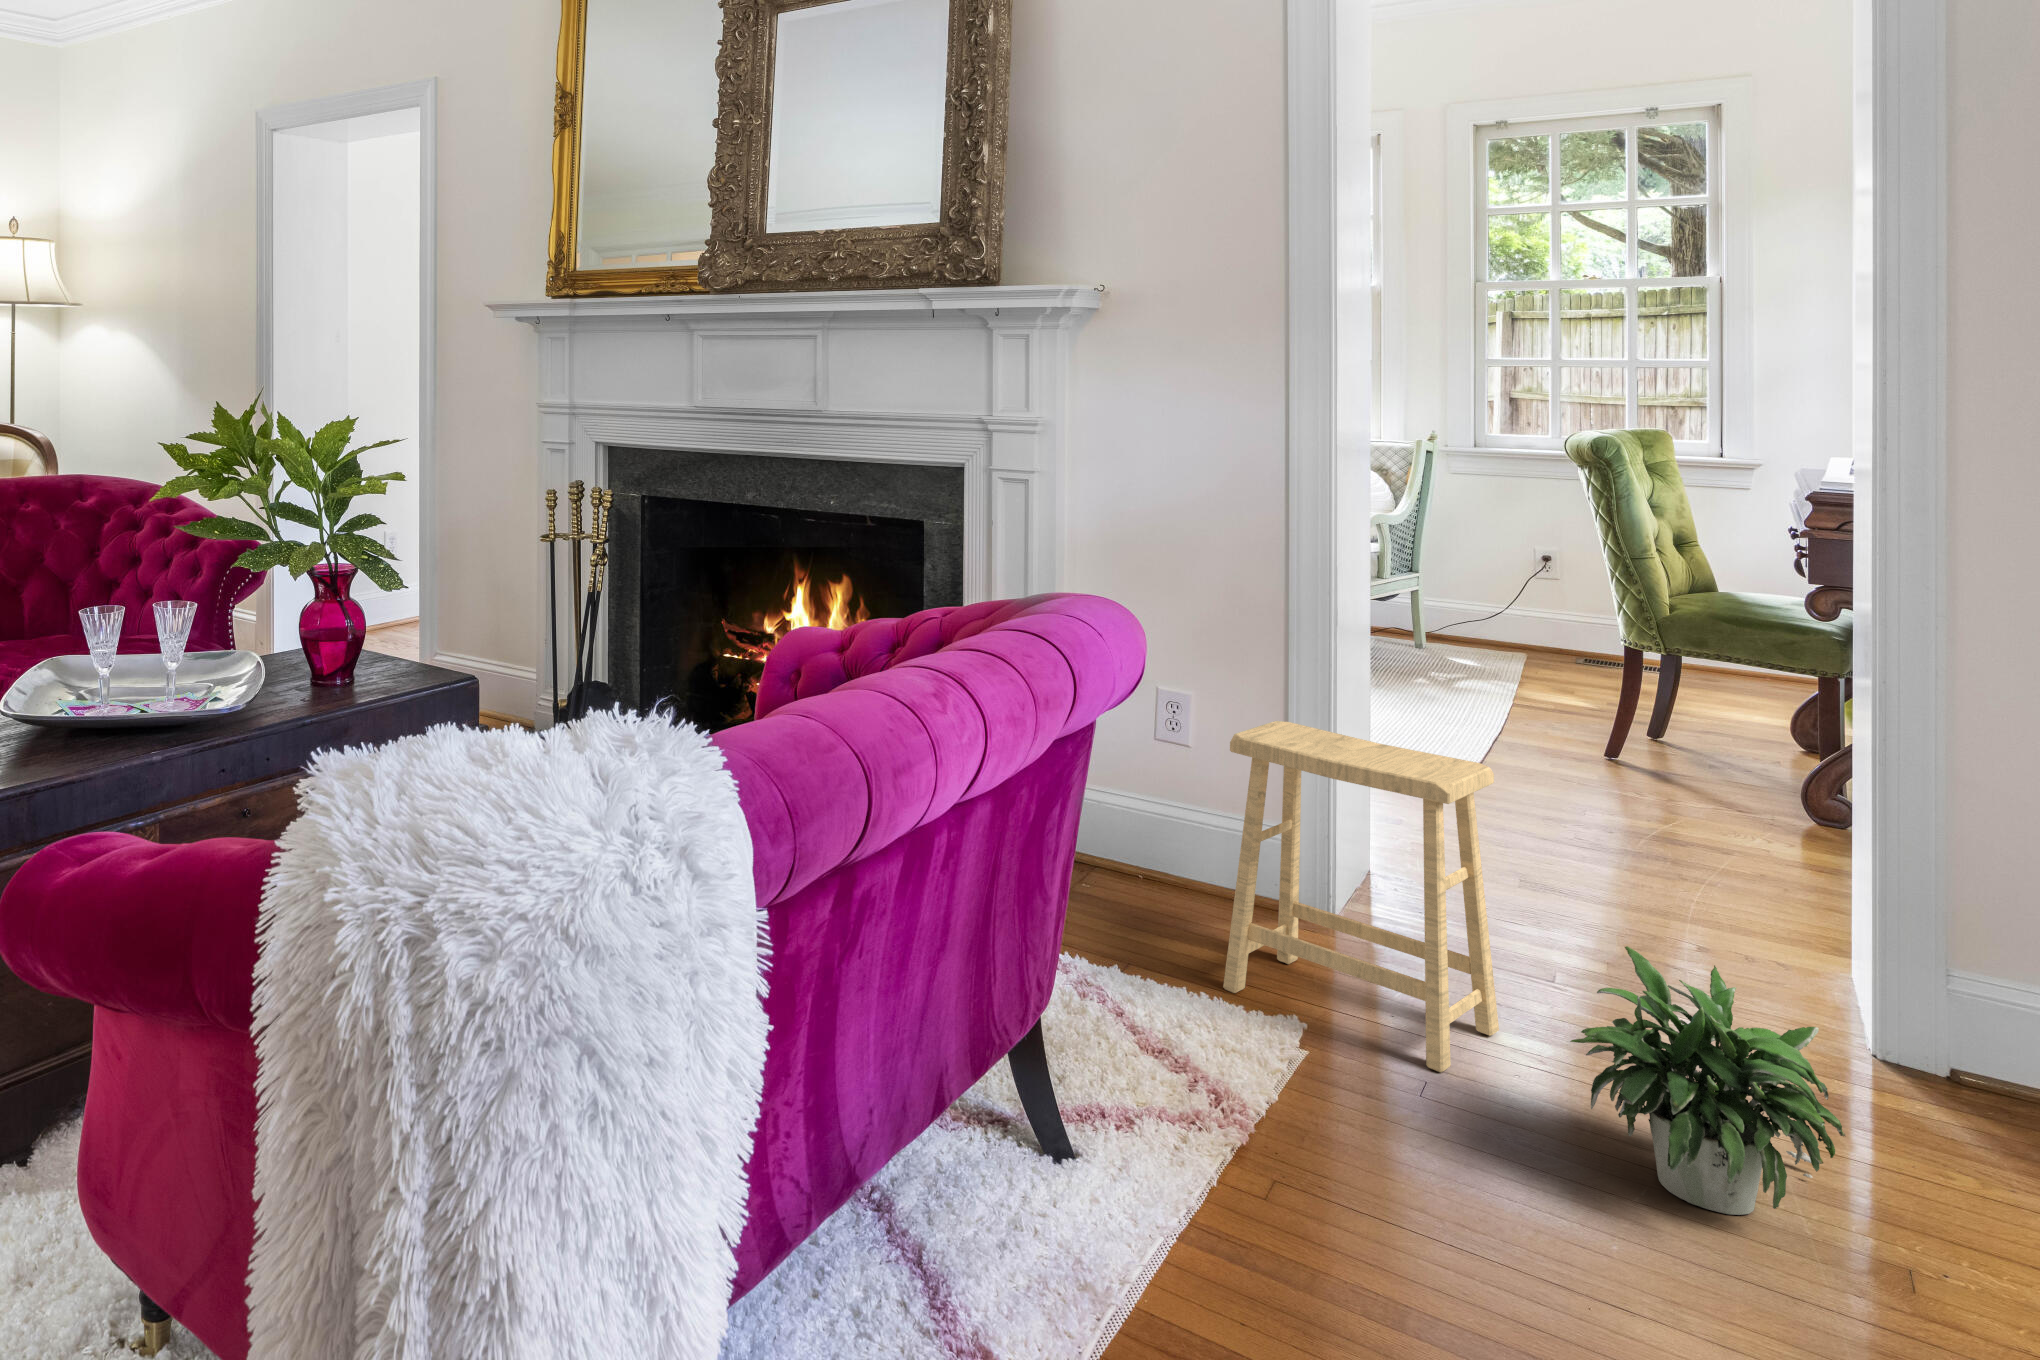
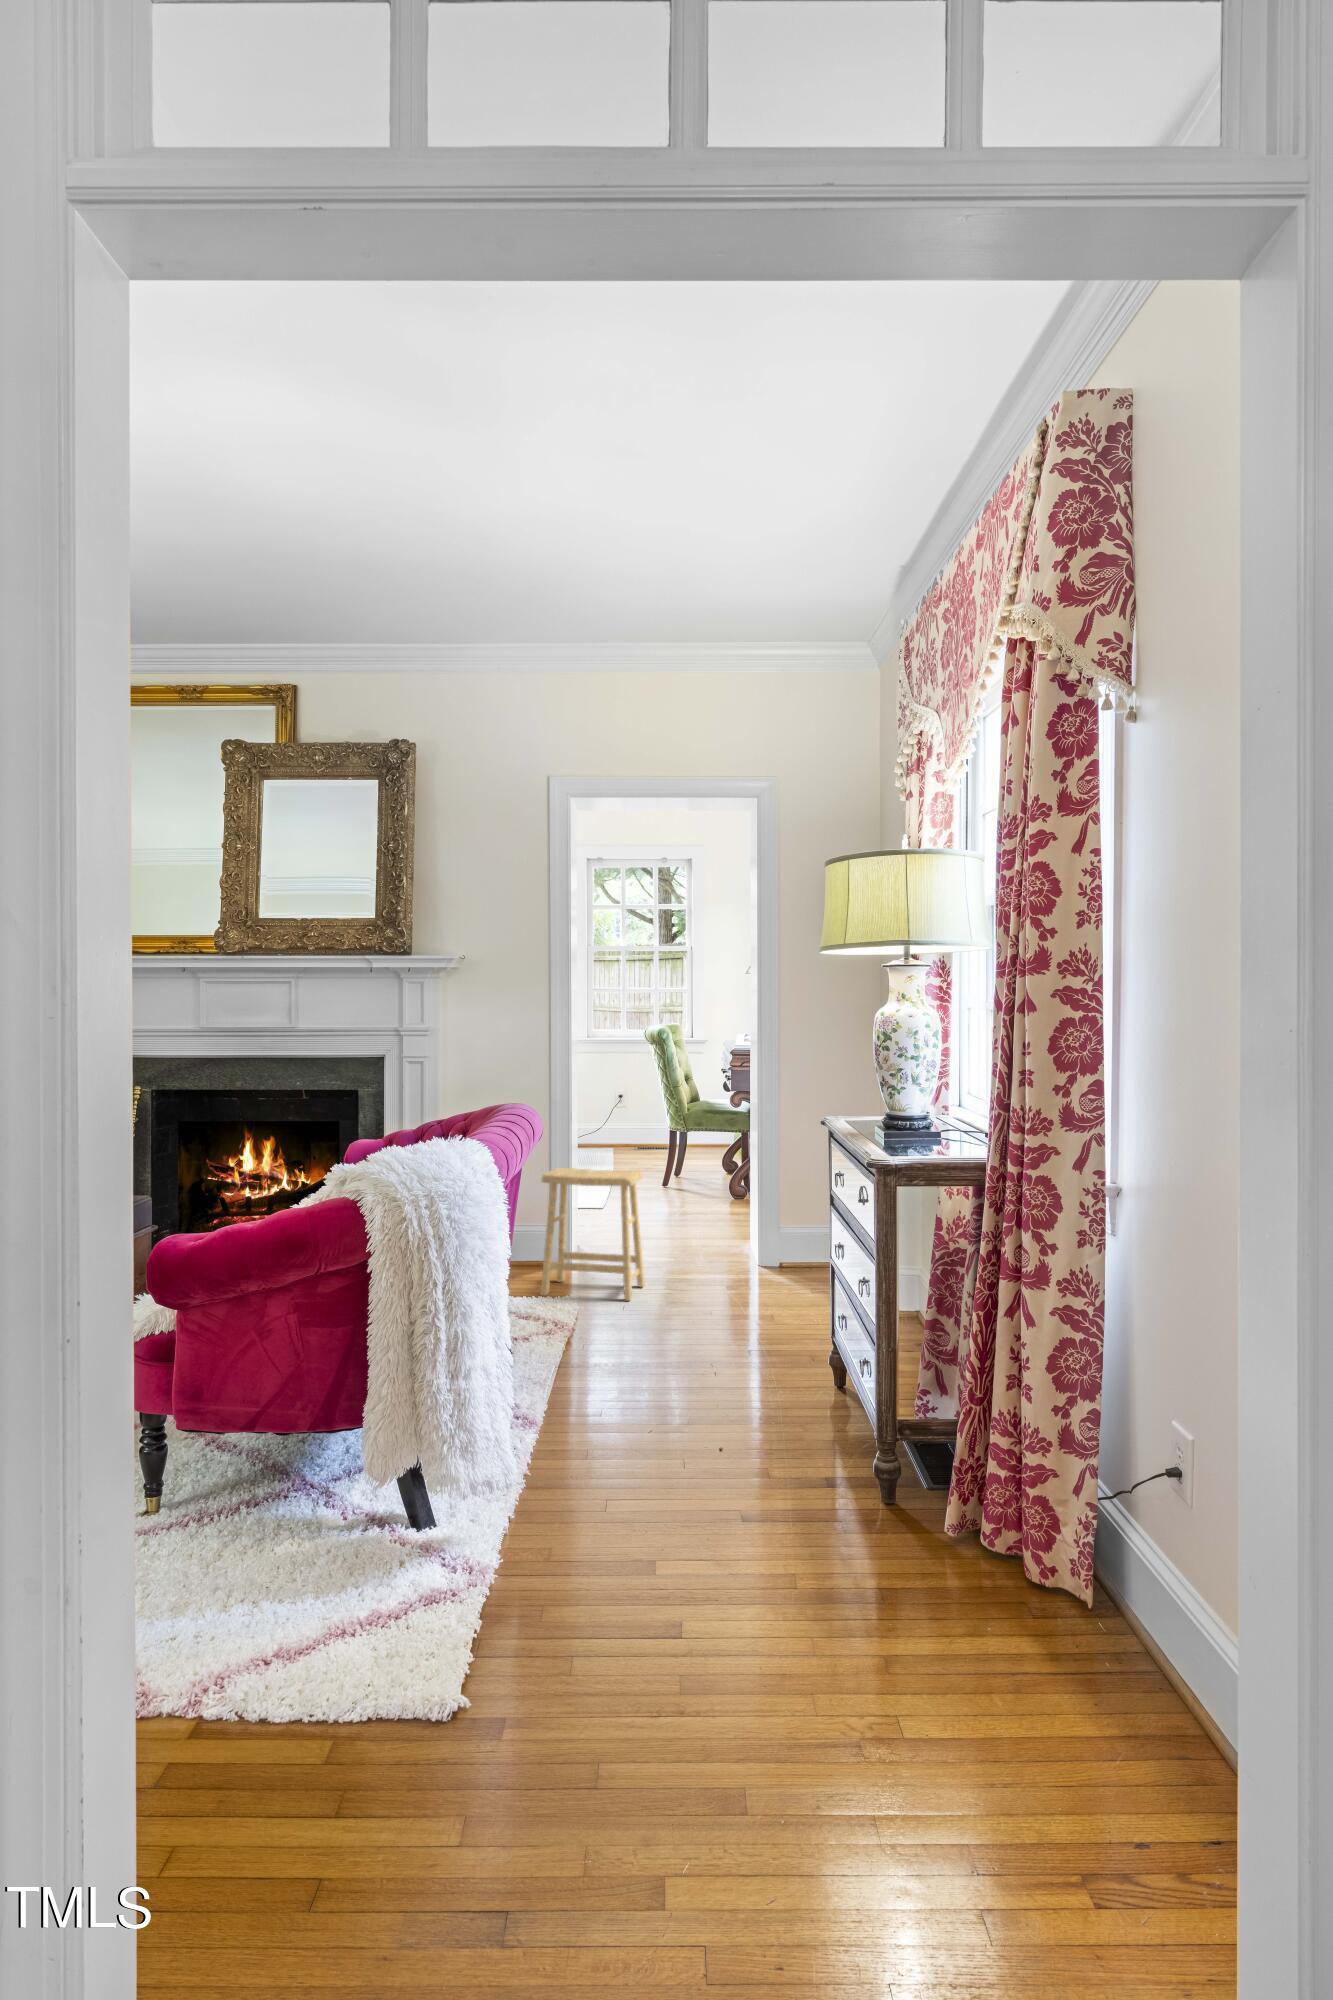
potted plant: present [1570,946,1845,1215] -> none [676,1229,755,1315]

